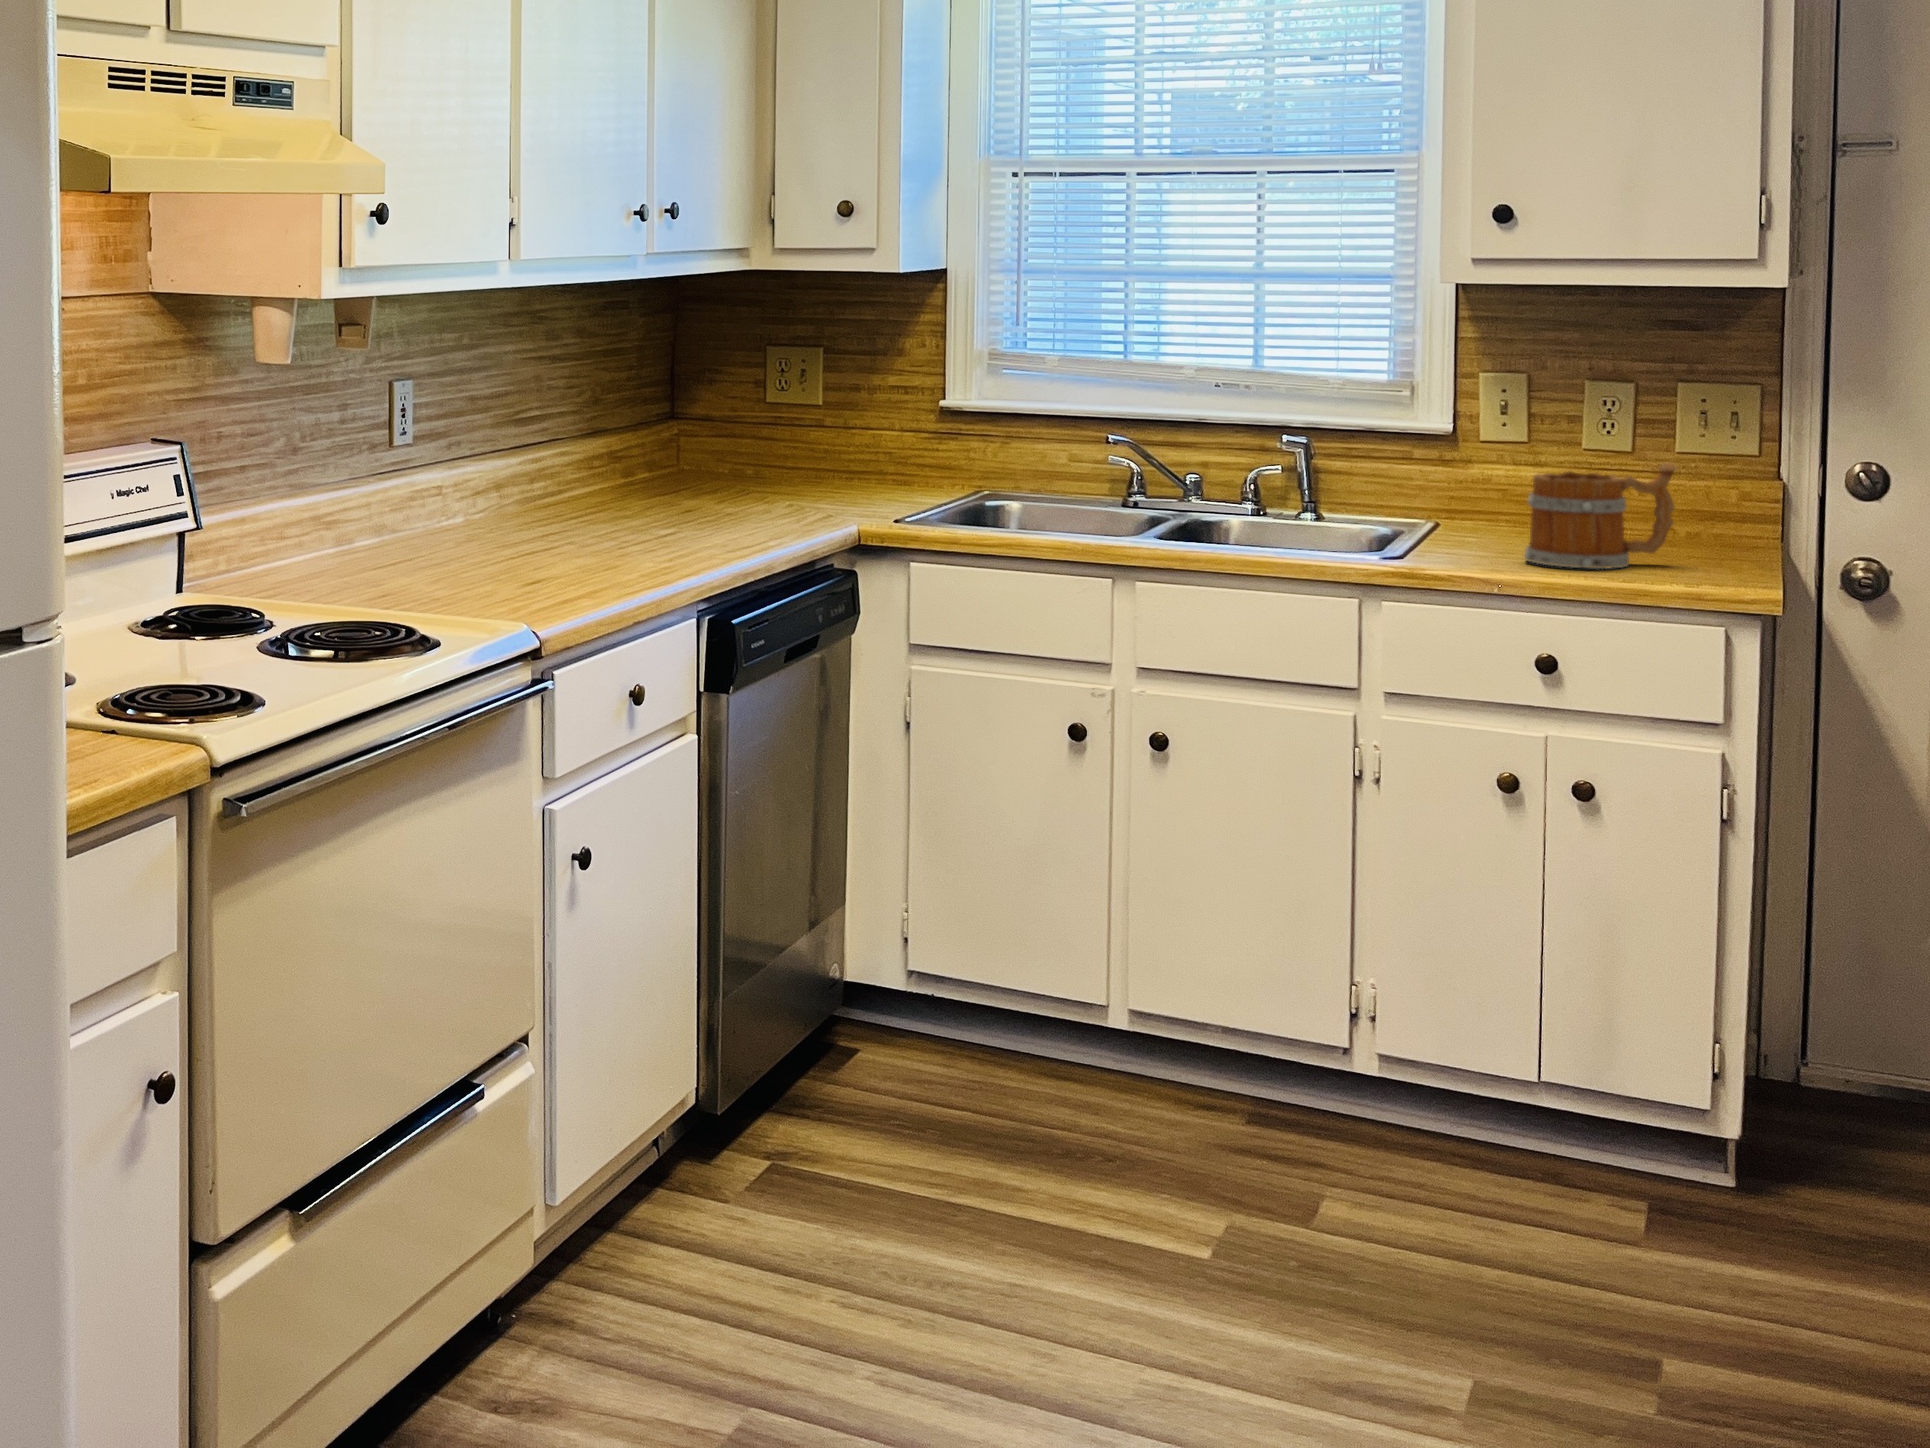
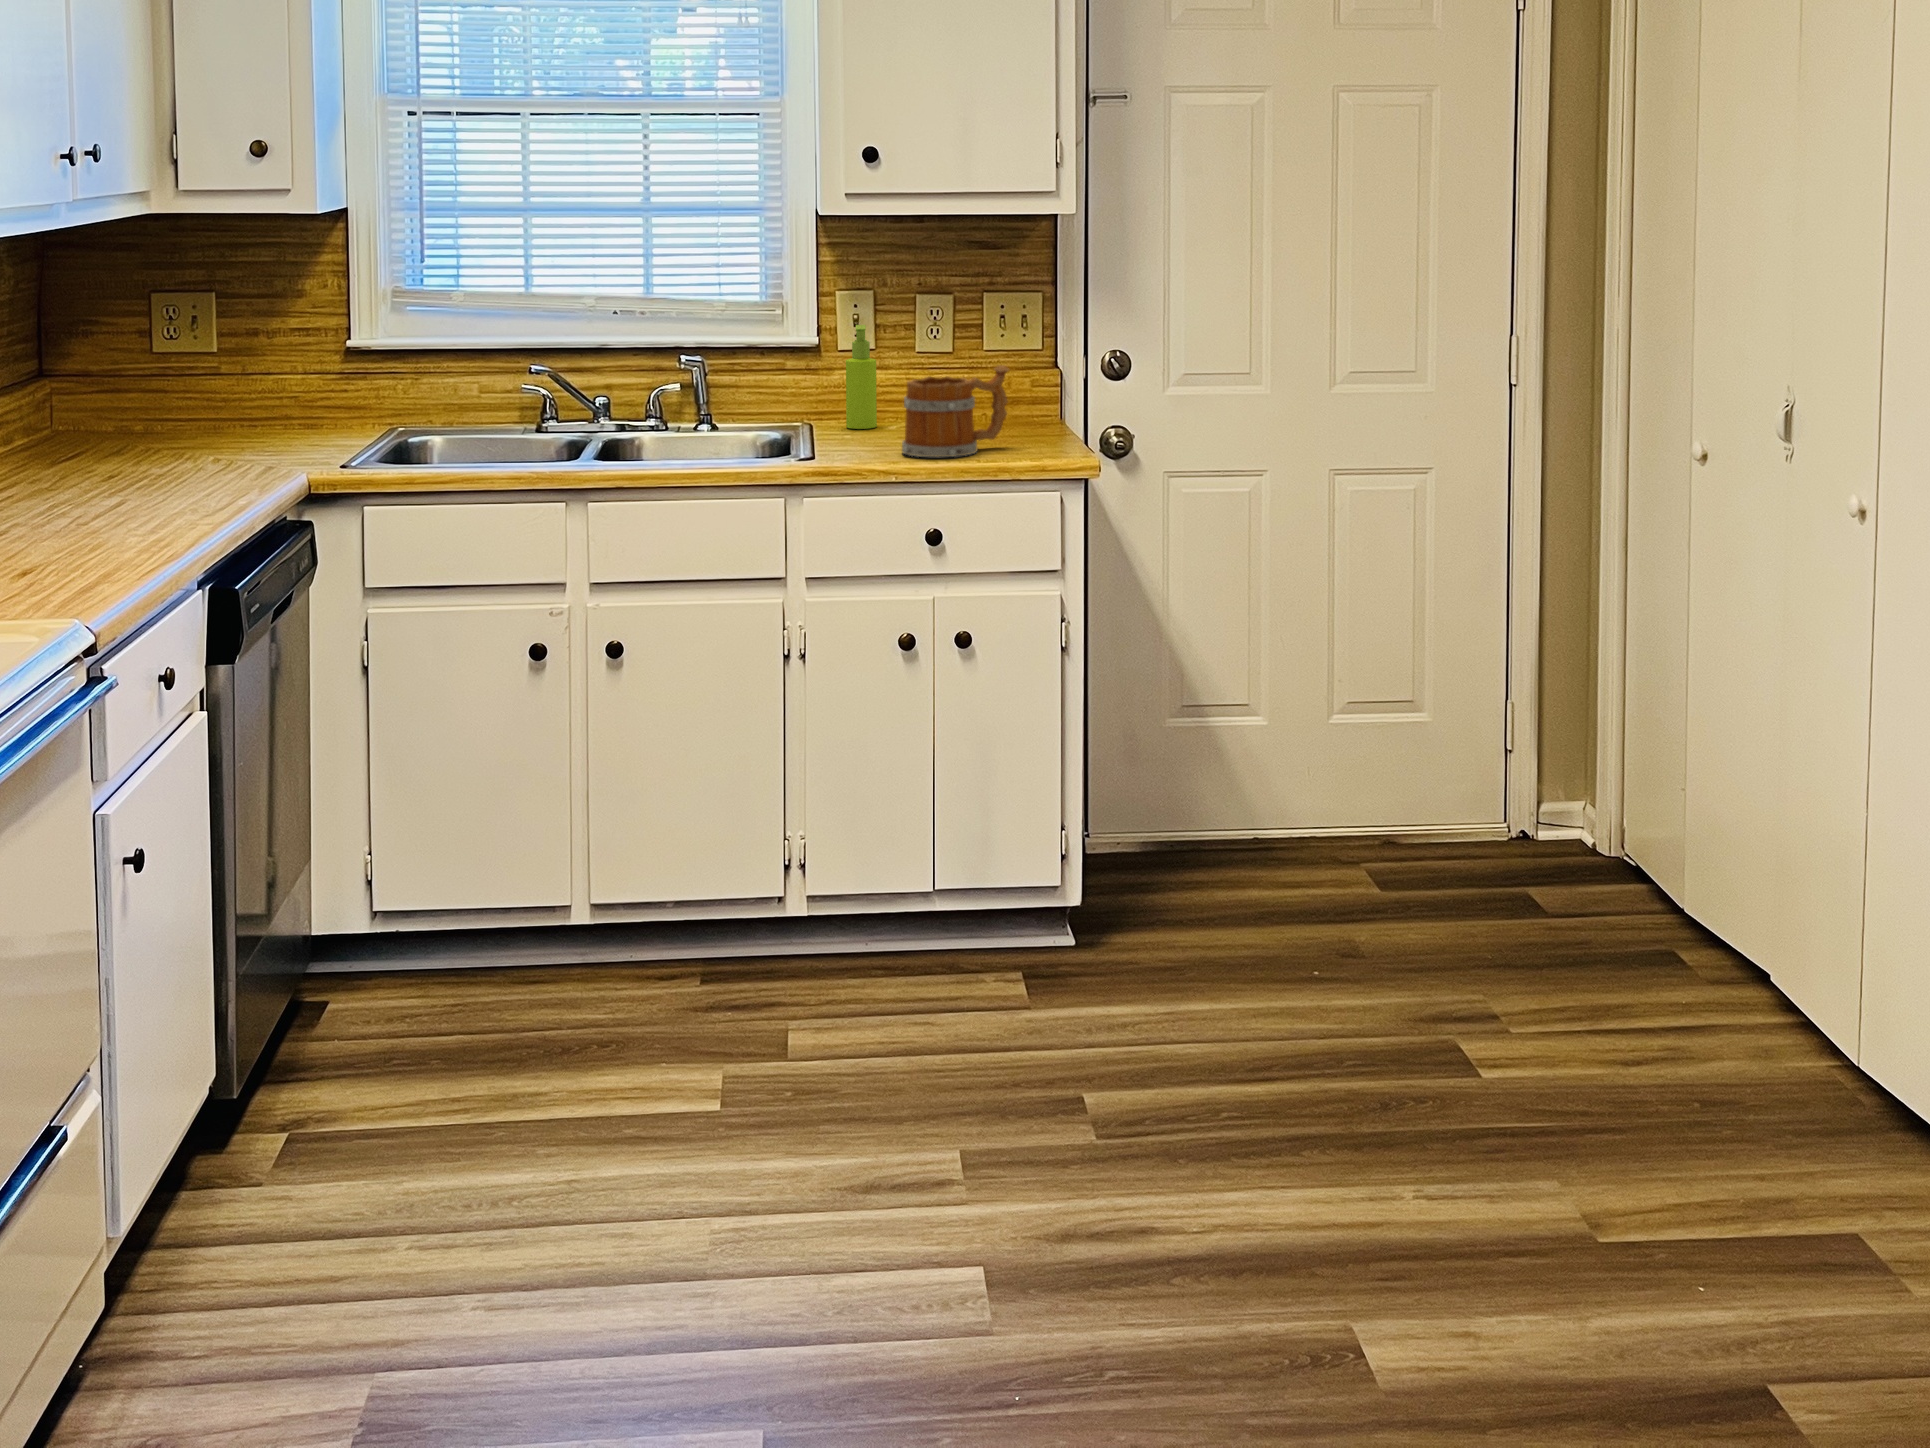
soap dispenser: none [1483,410,1524,534] -> present [846,325,877,429]

